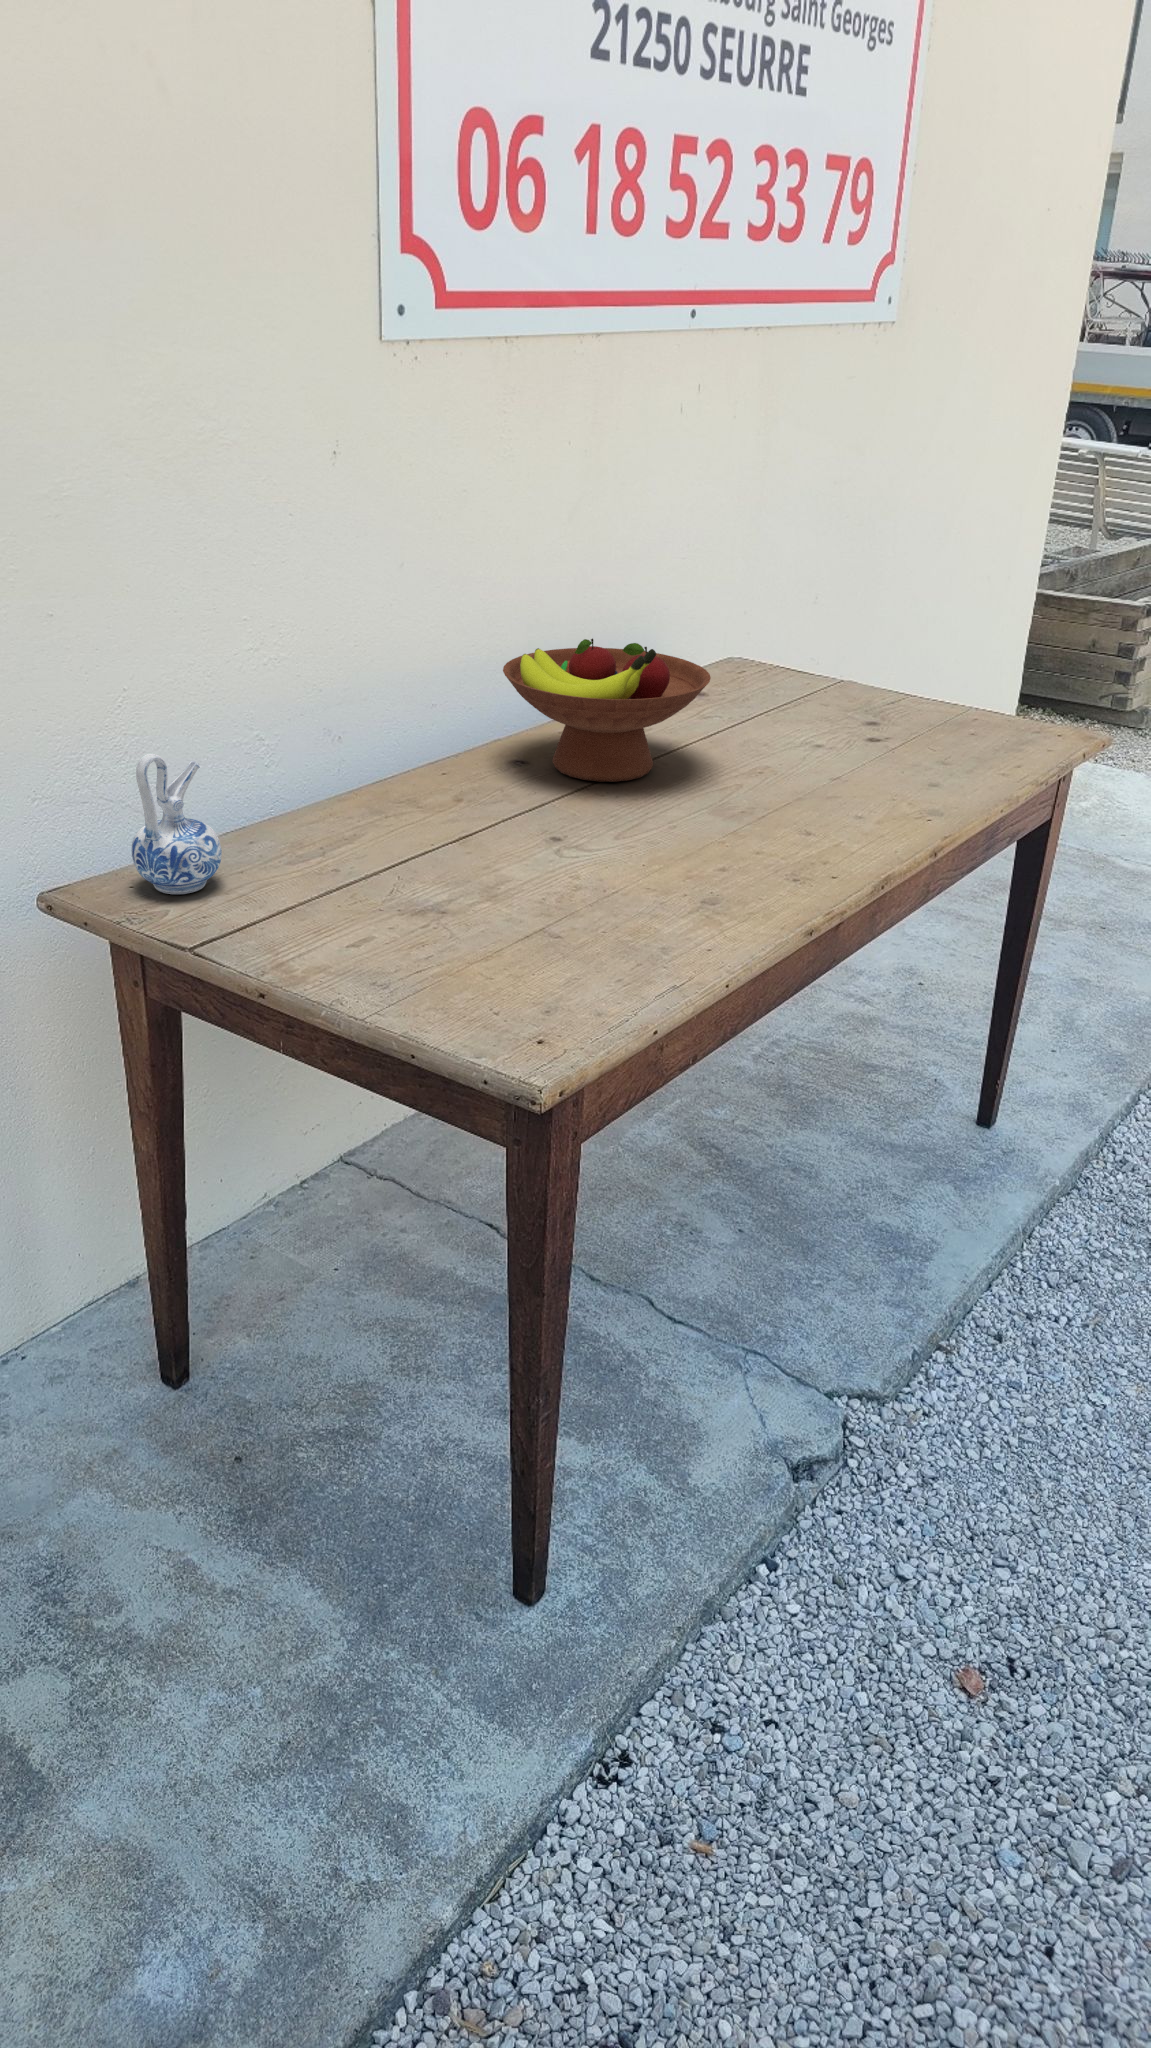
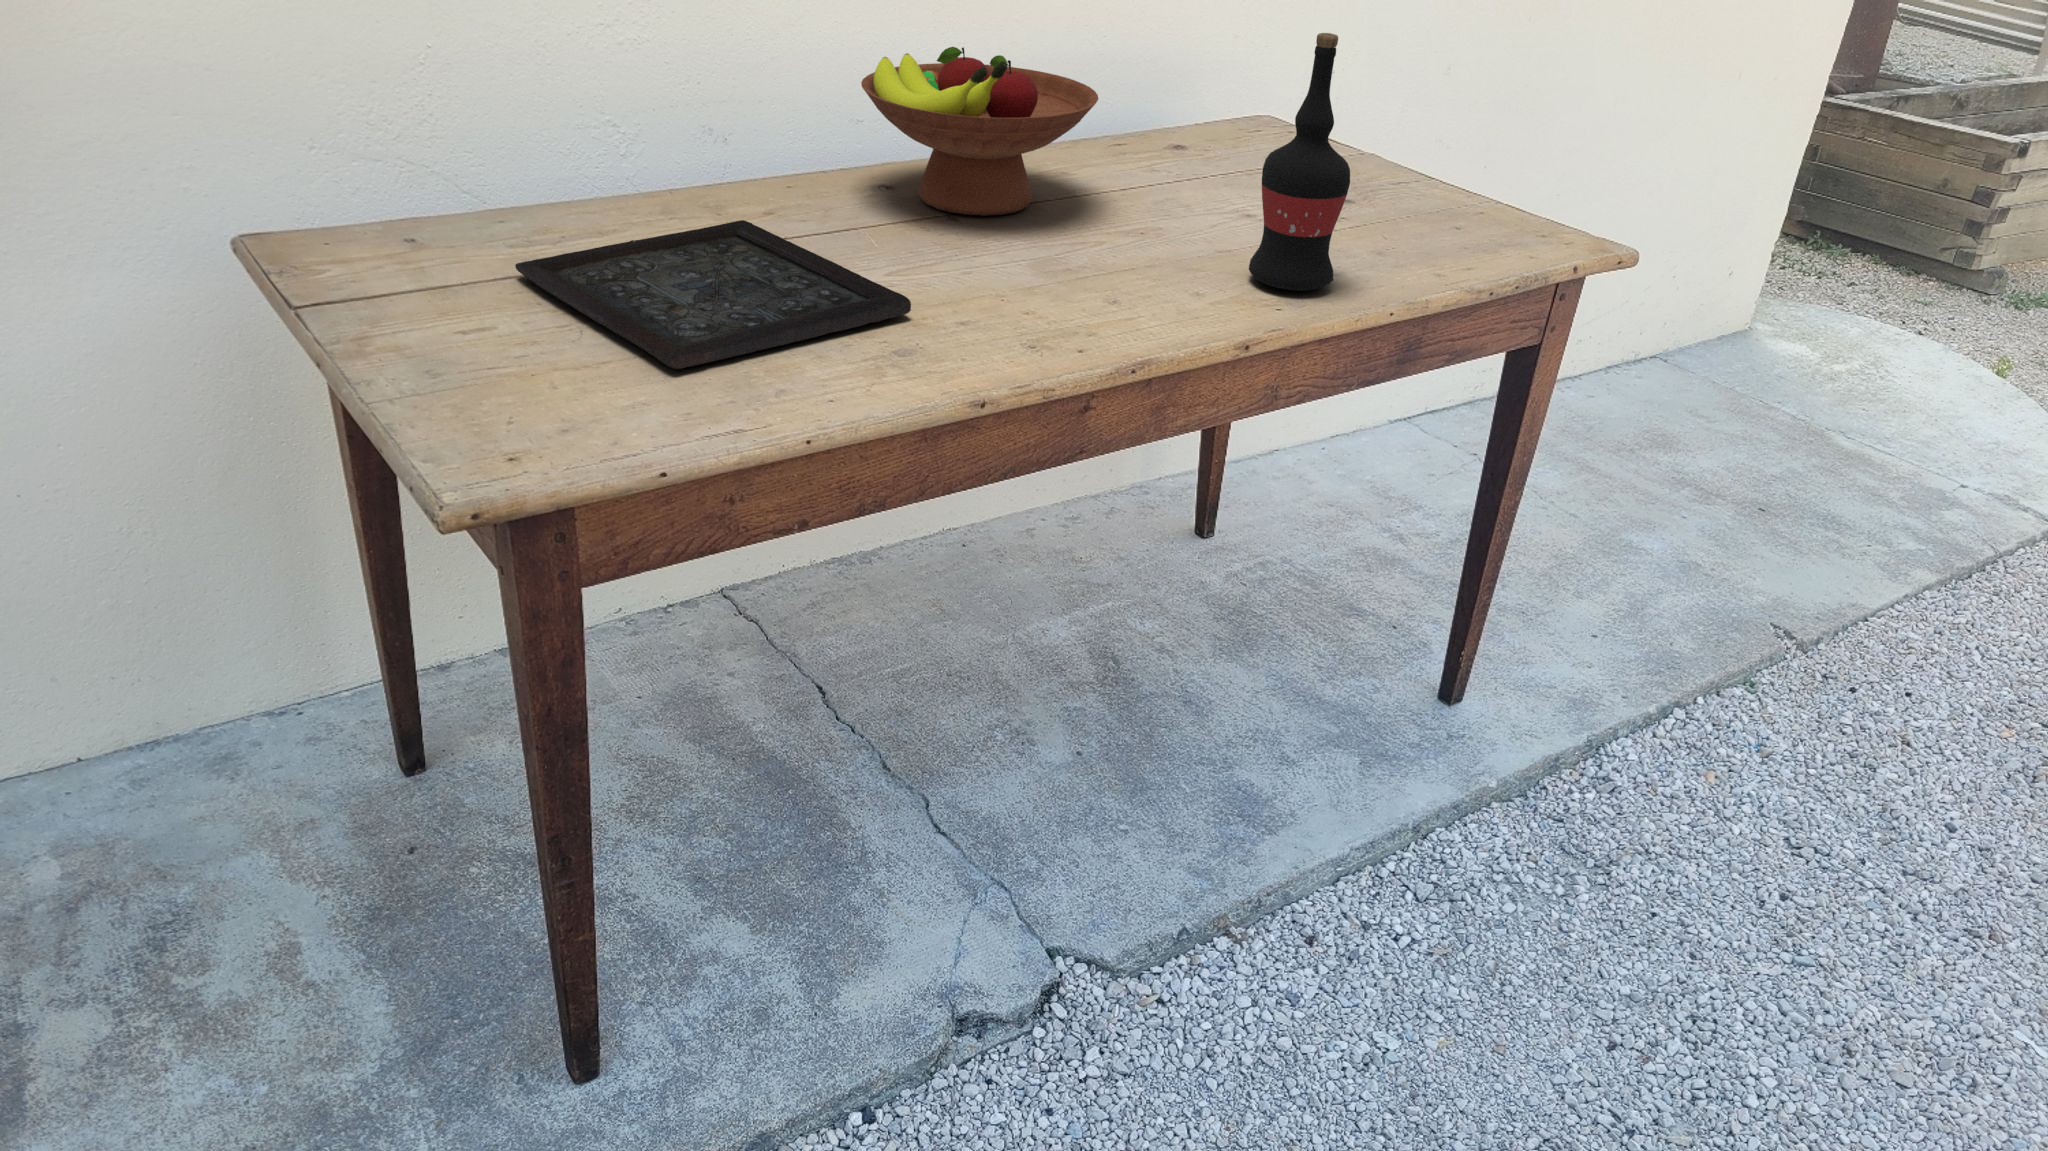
wine bottle: none [876,602,961,810] -> present [1249,33,1350,291]
ceramic pitcher: present [132,753,222,894] -> none [320,96,433,254]
tray: none [326,814,681,954] -> present [515,220,911,369]

